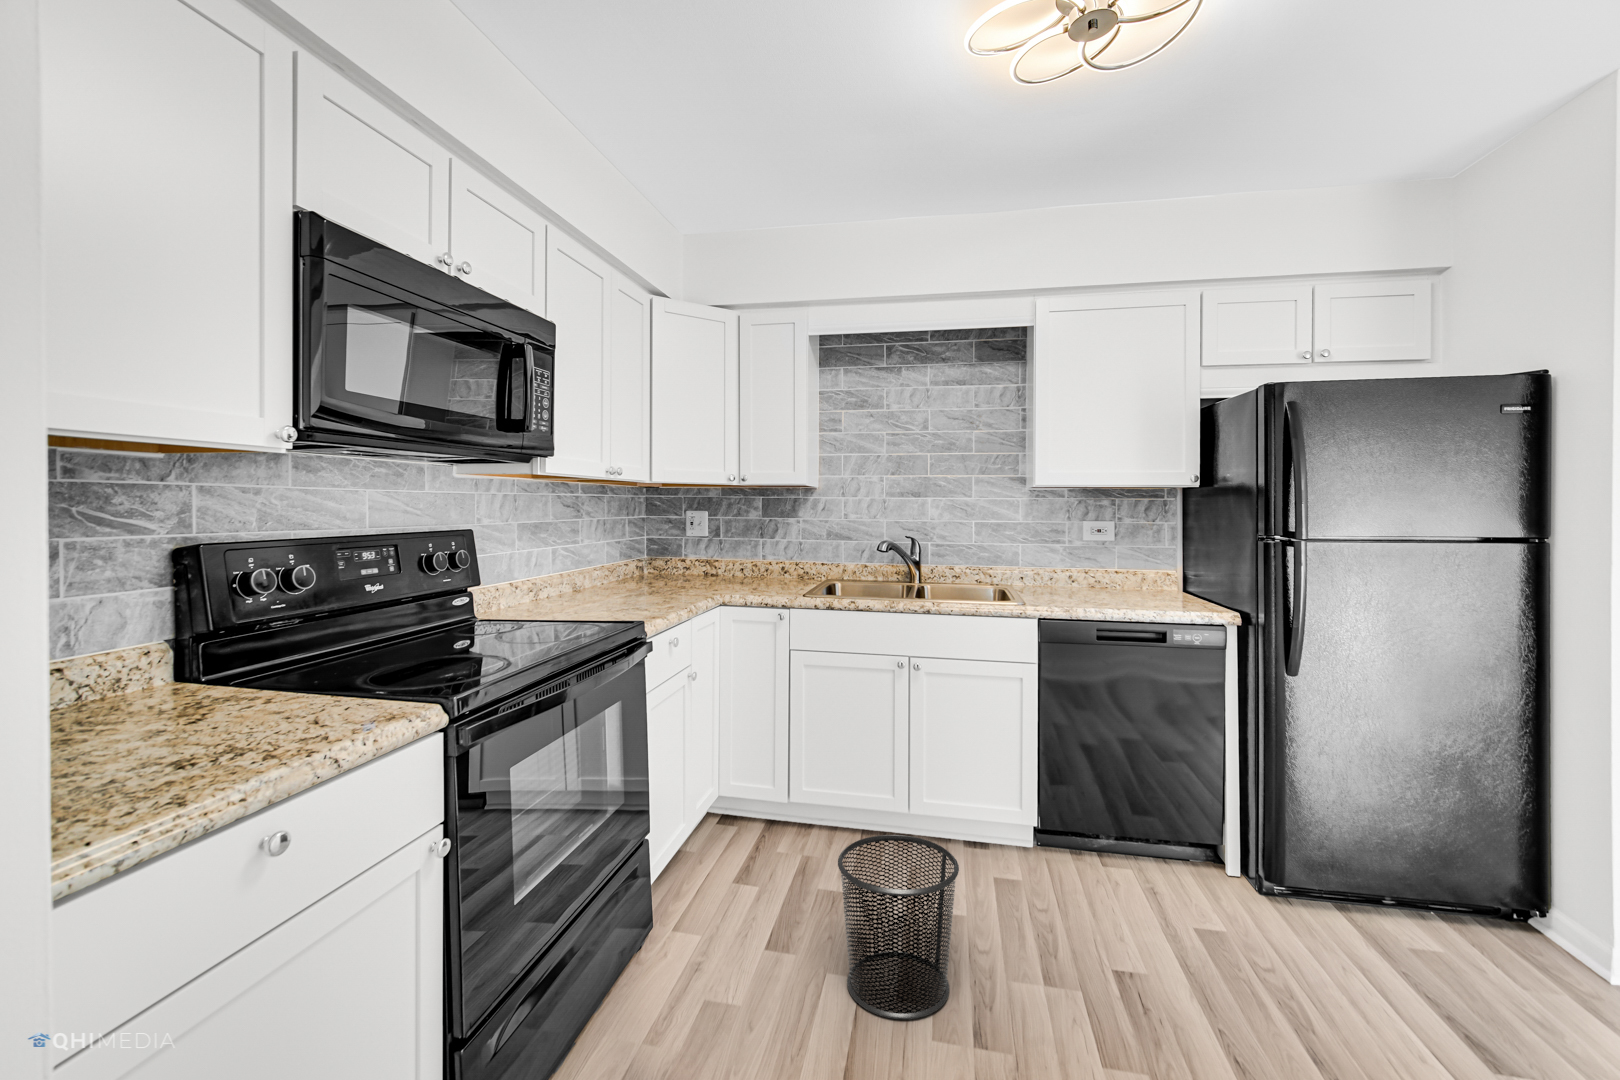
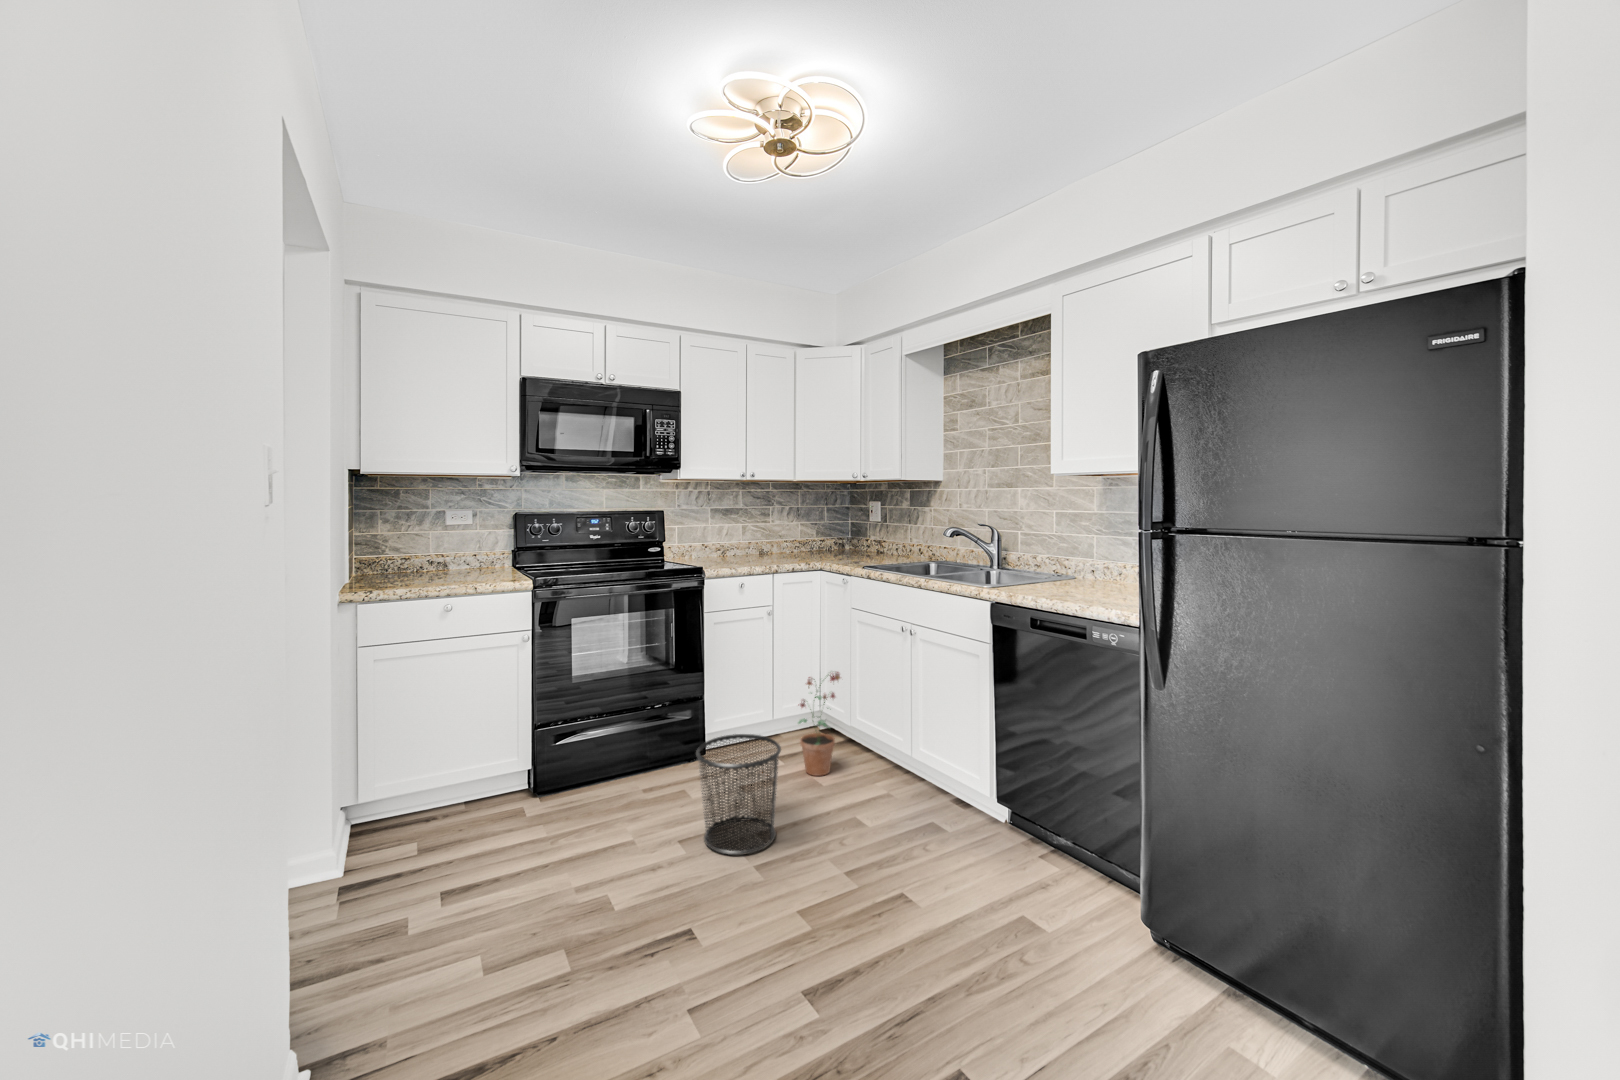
potted plant: none [784,731,835,877] -> present [798,672,840,776]

